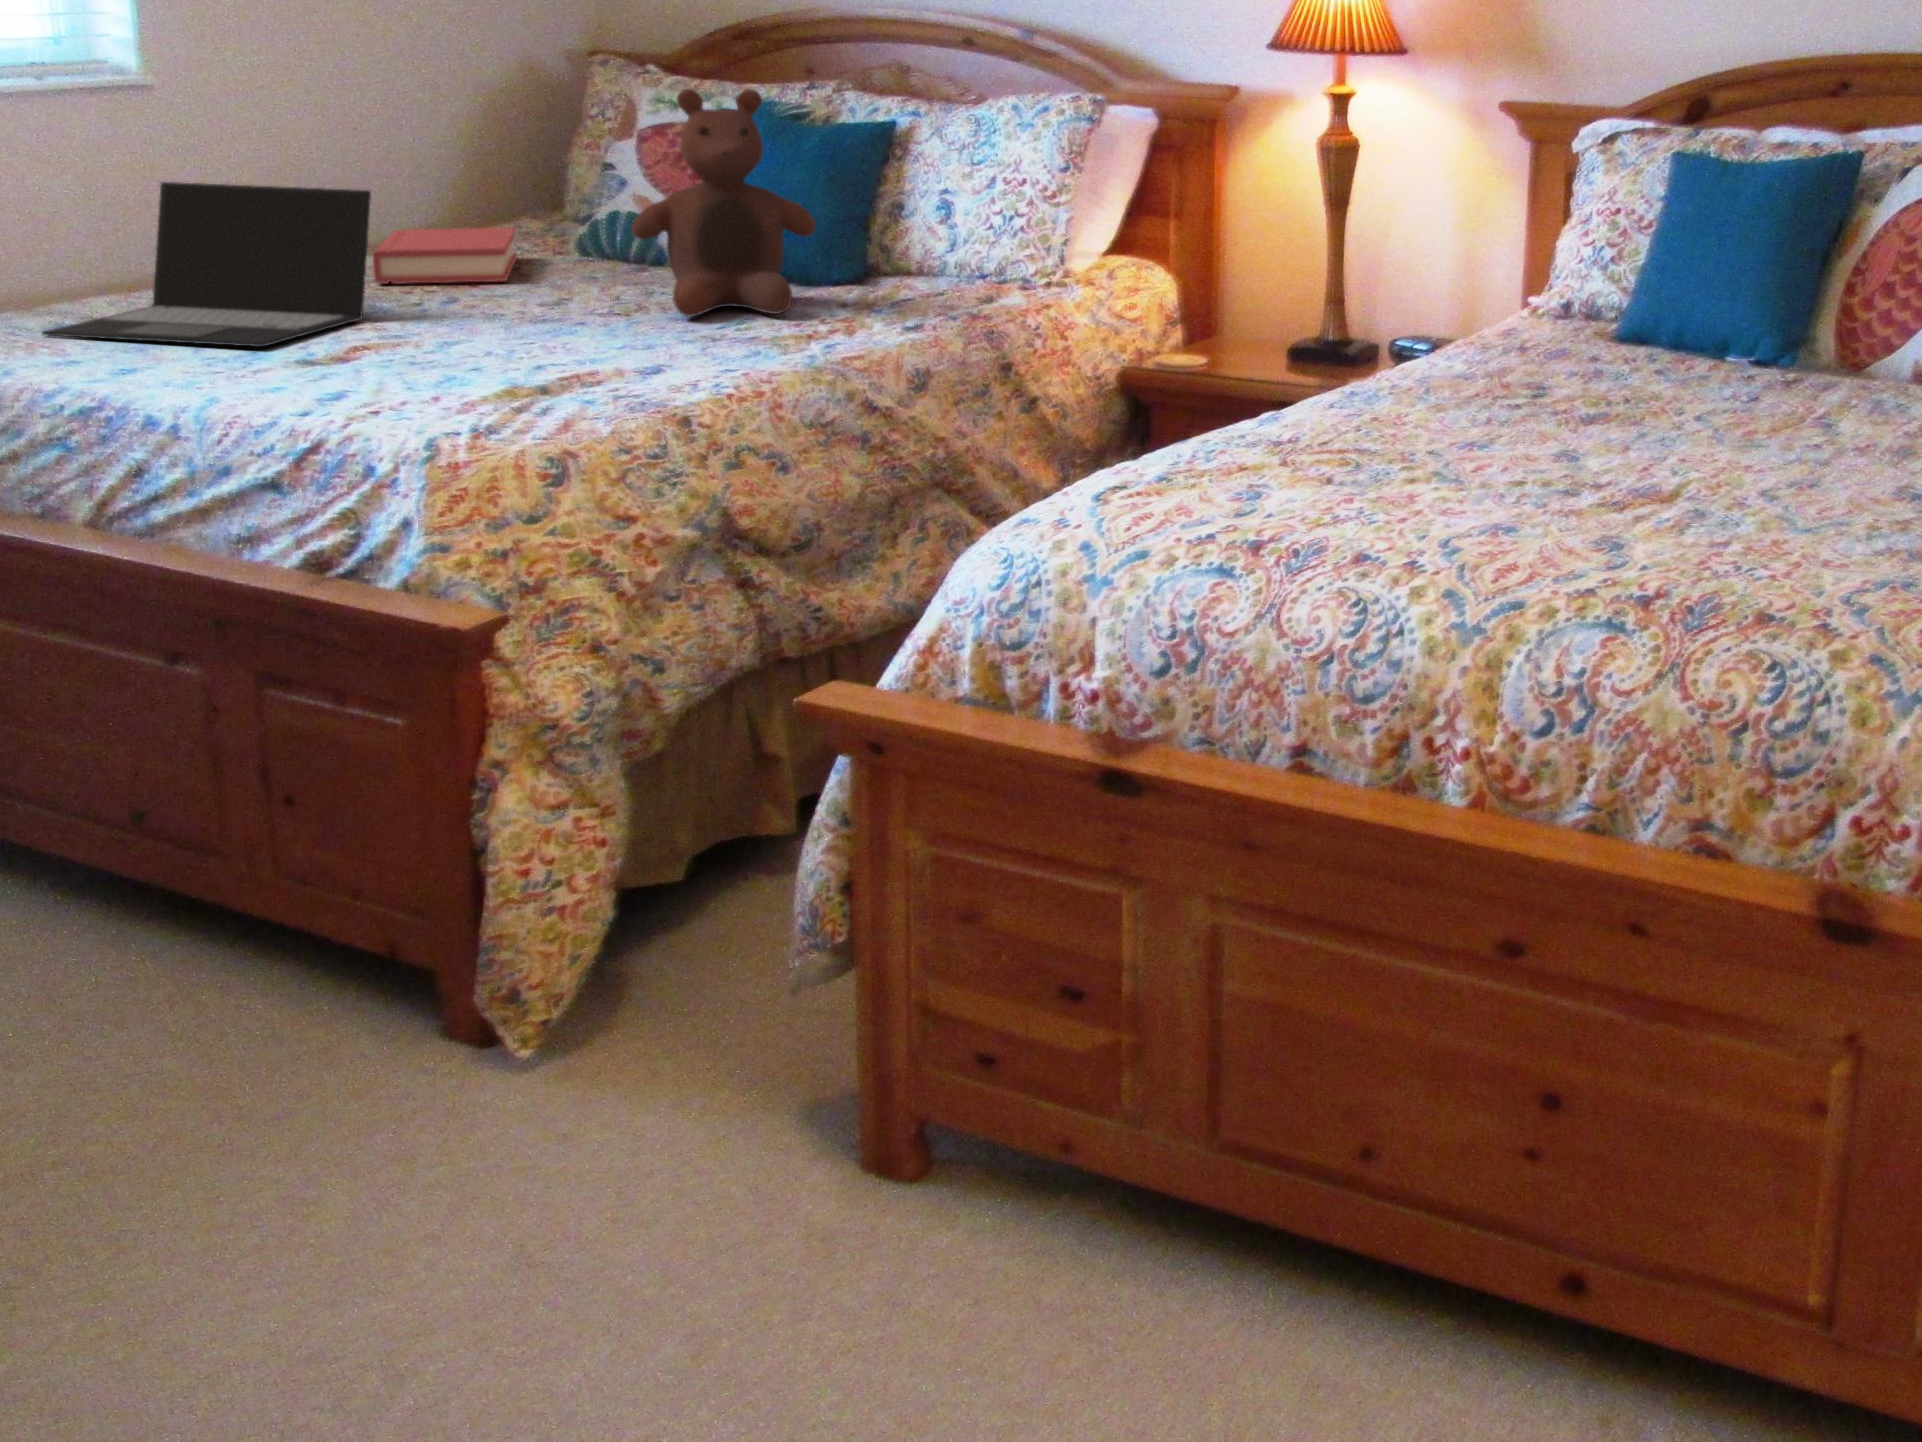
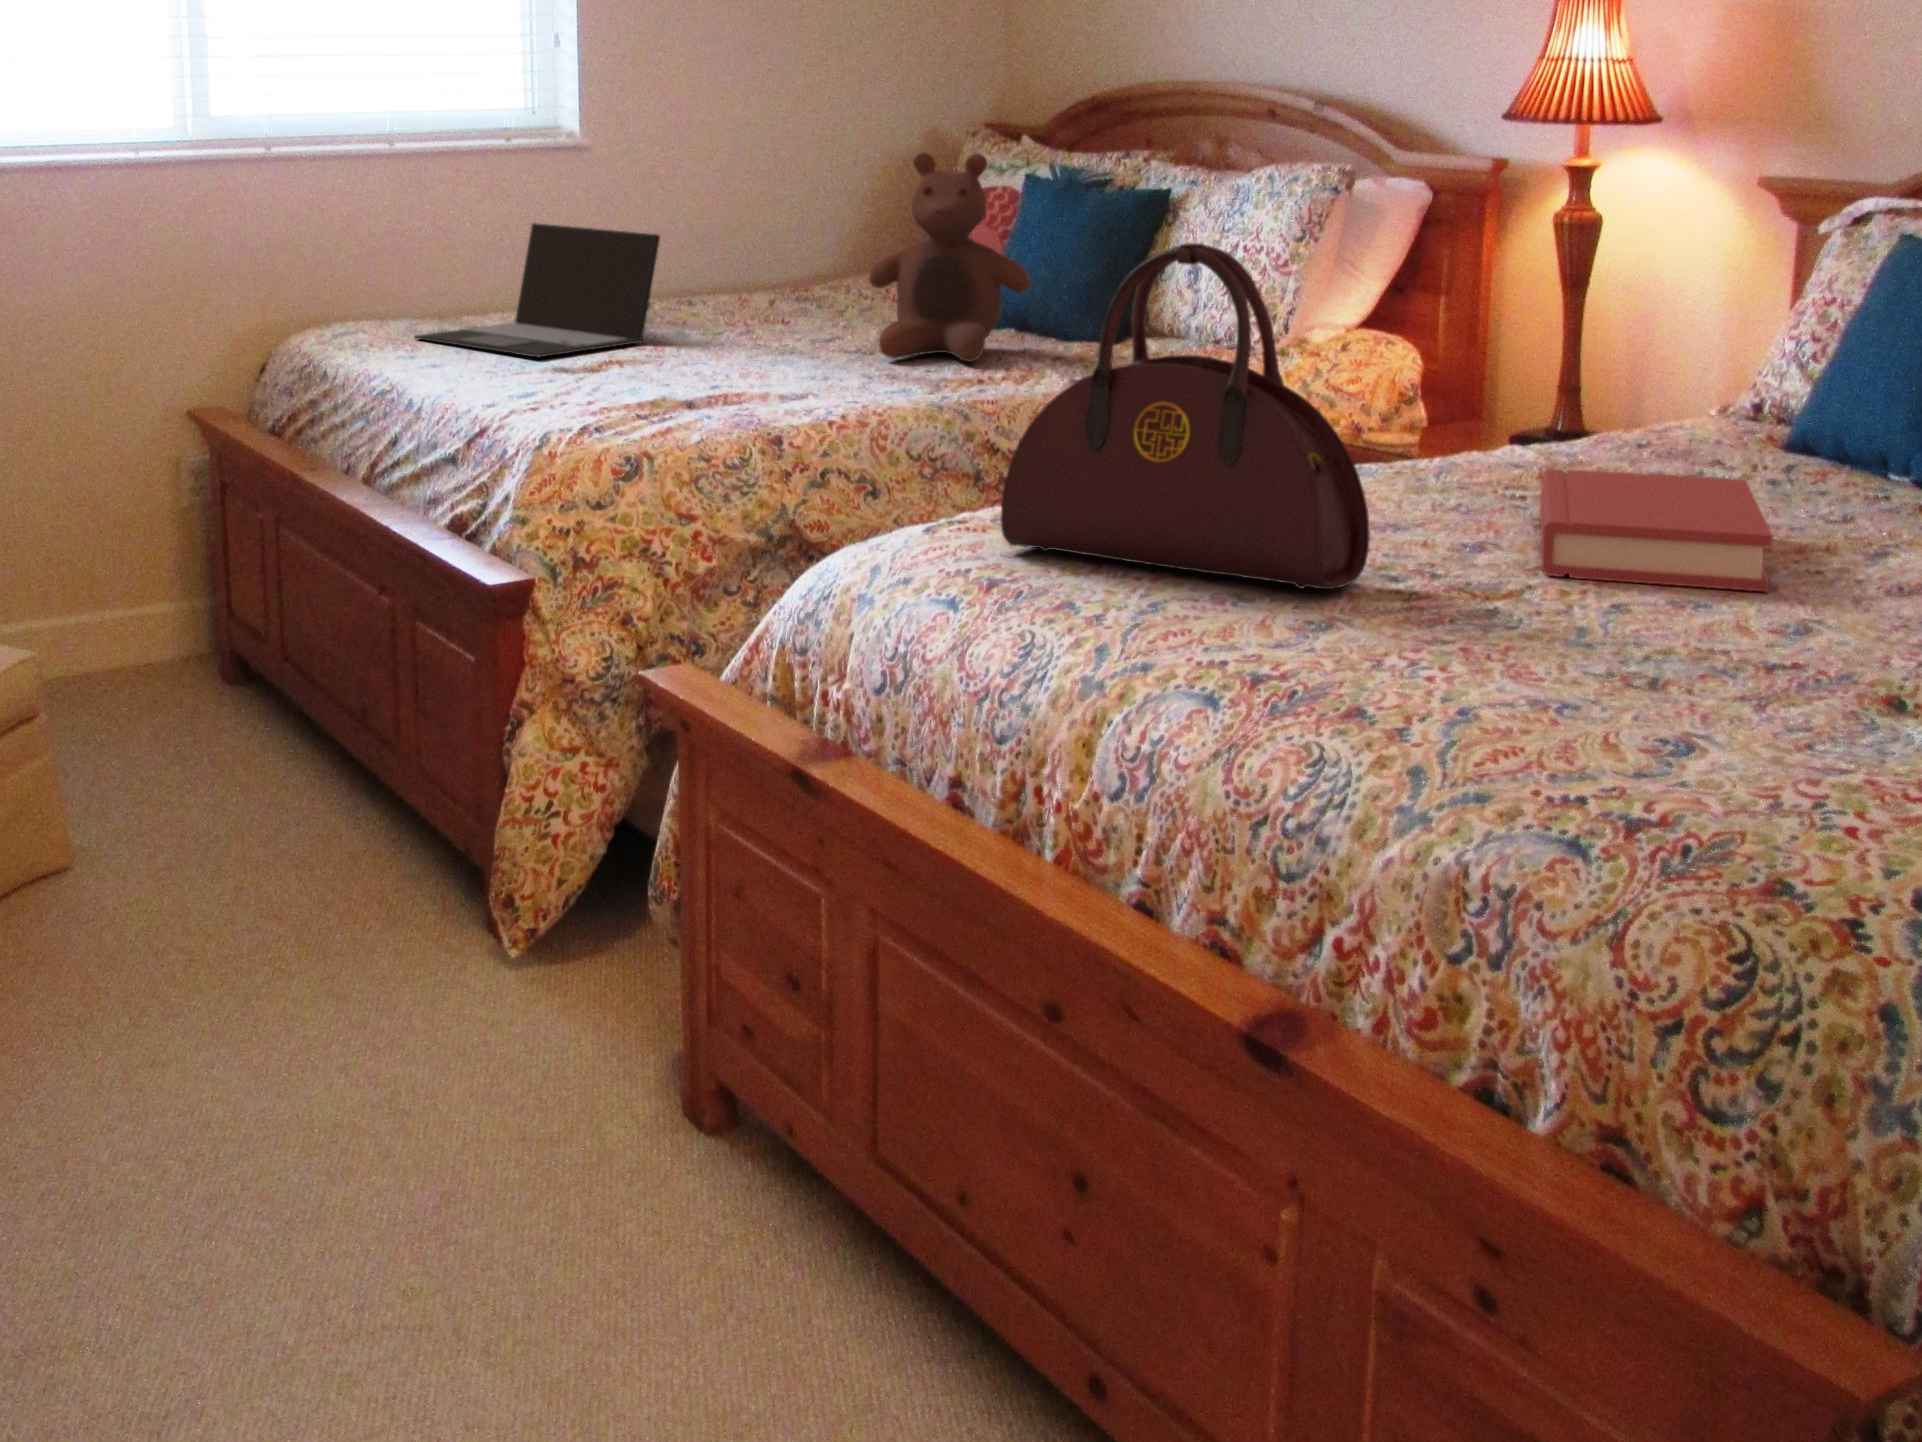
handbag: none [1242,186,1588,510] -> present [1001,242,1370,589]
hardback book: present [373,228,517,284] -> present [1540,469,1773,592]

